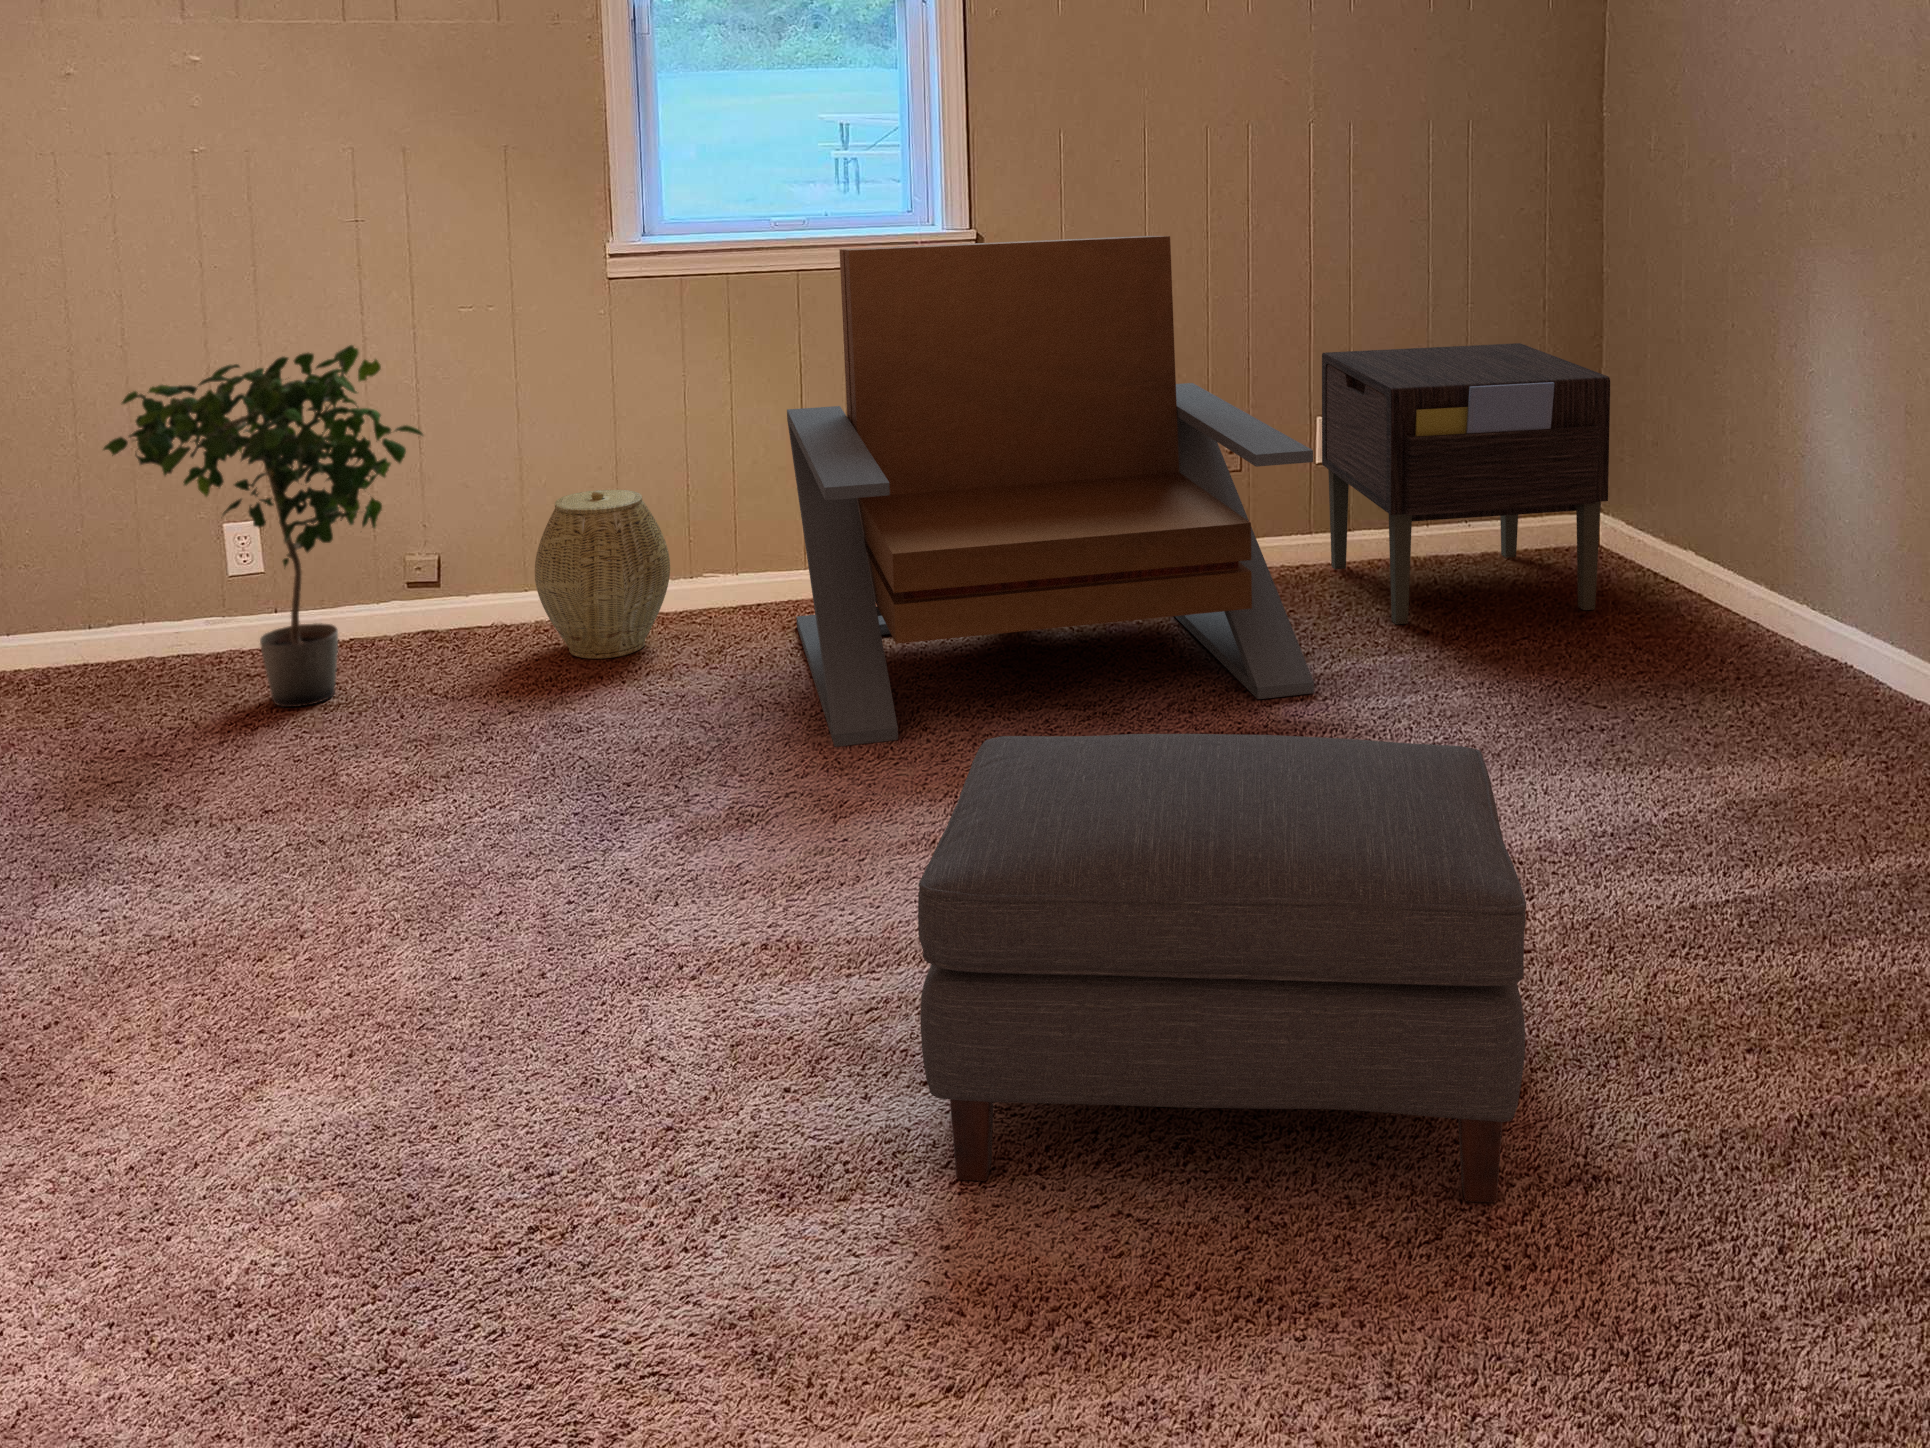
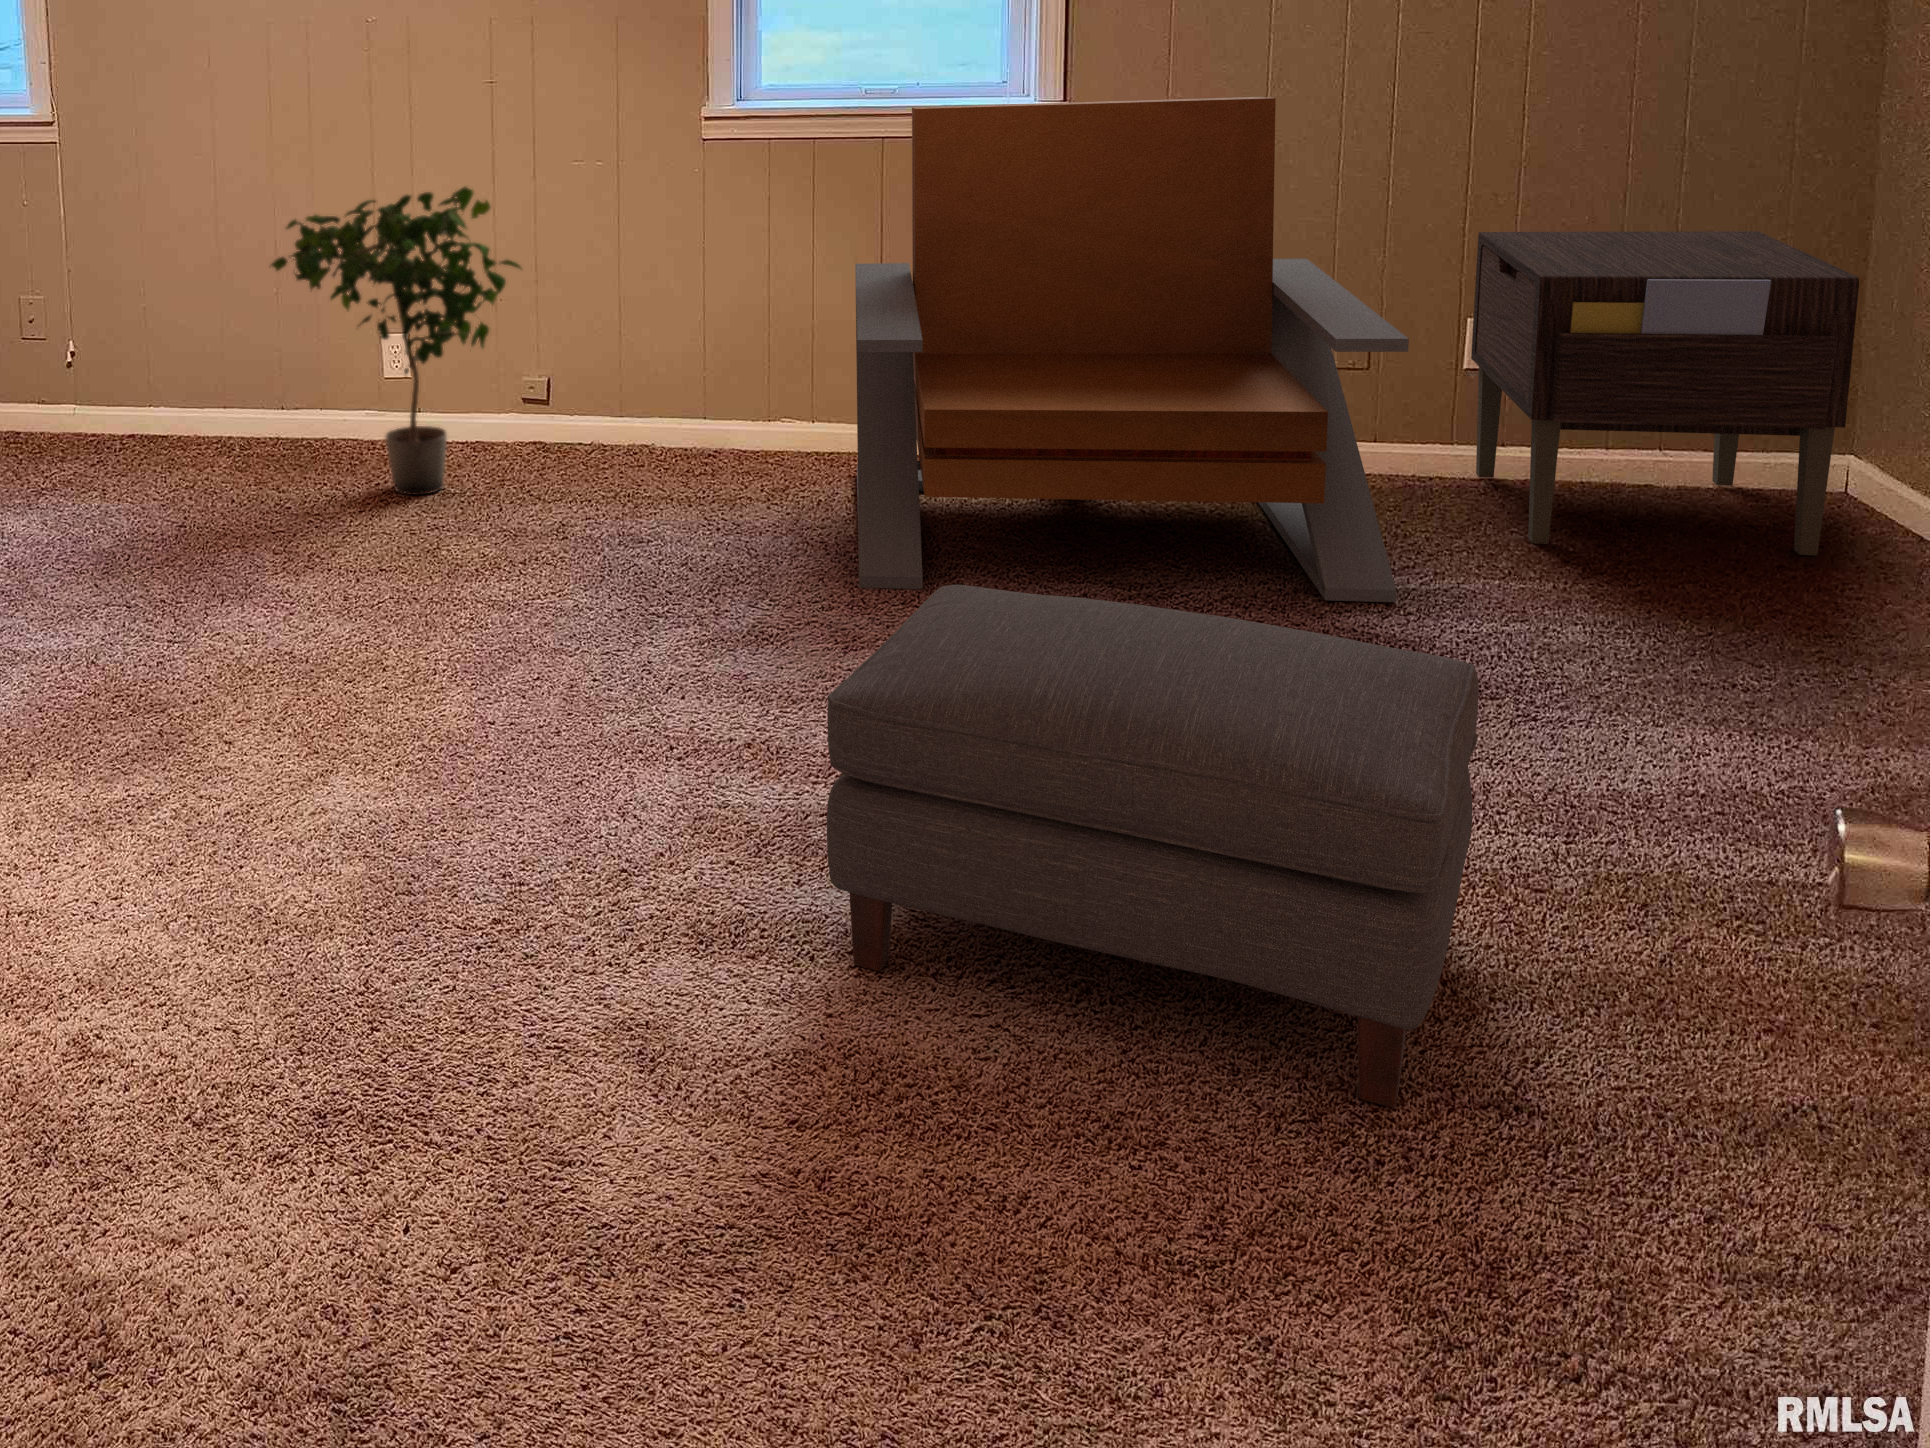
woven basket: present [535,490,670,659] -> none [615,329,736,484]

